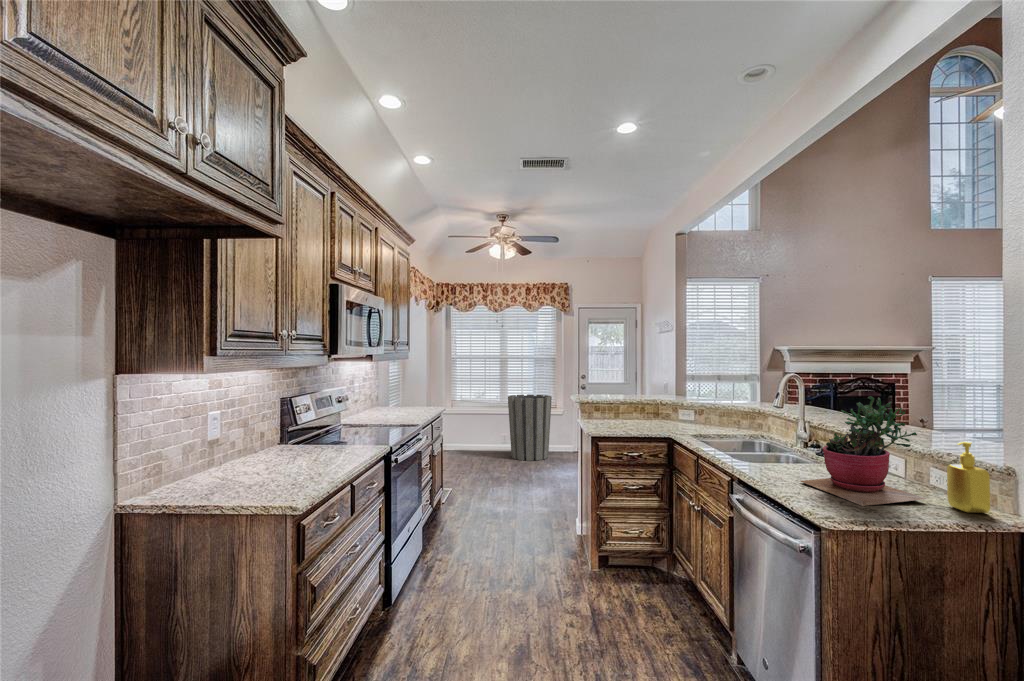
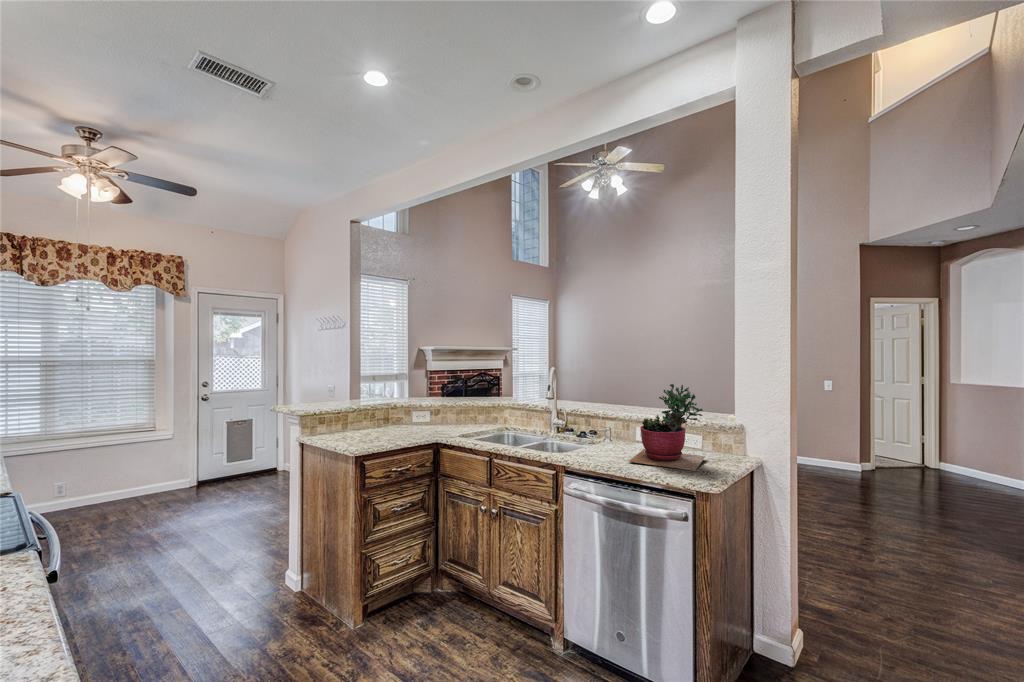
trash can: present [508,394,552,461] -> none [74,414,160,518]
soap dispenser: present [947,442,990,513] -> none [713,411,738,461]

